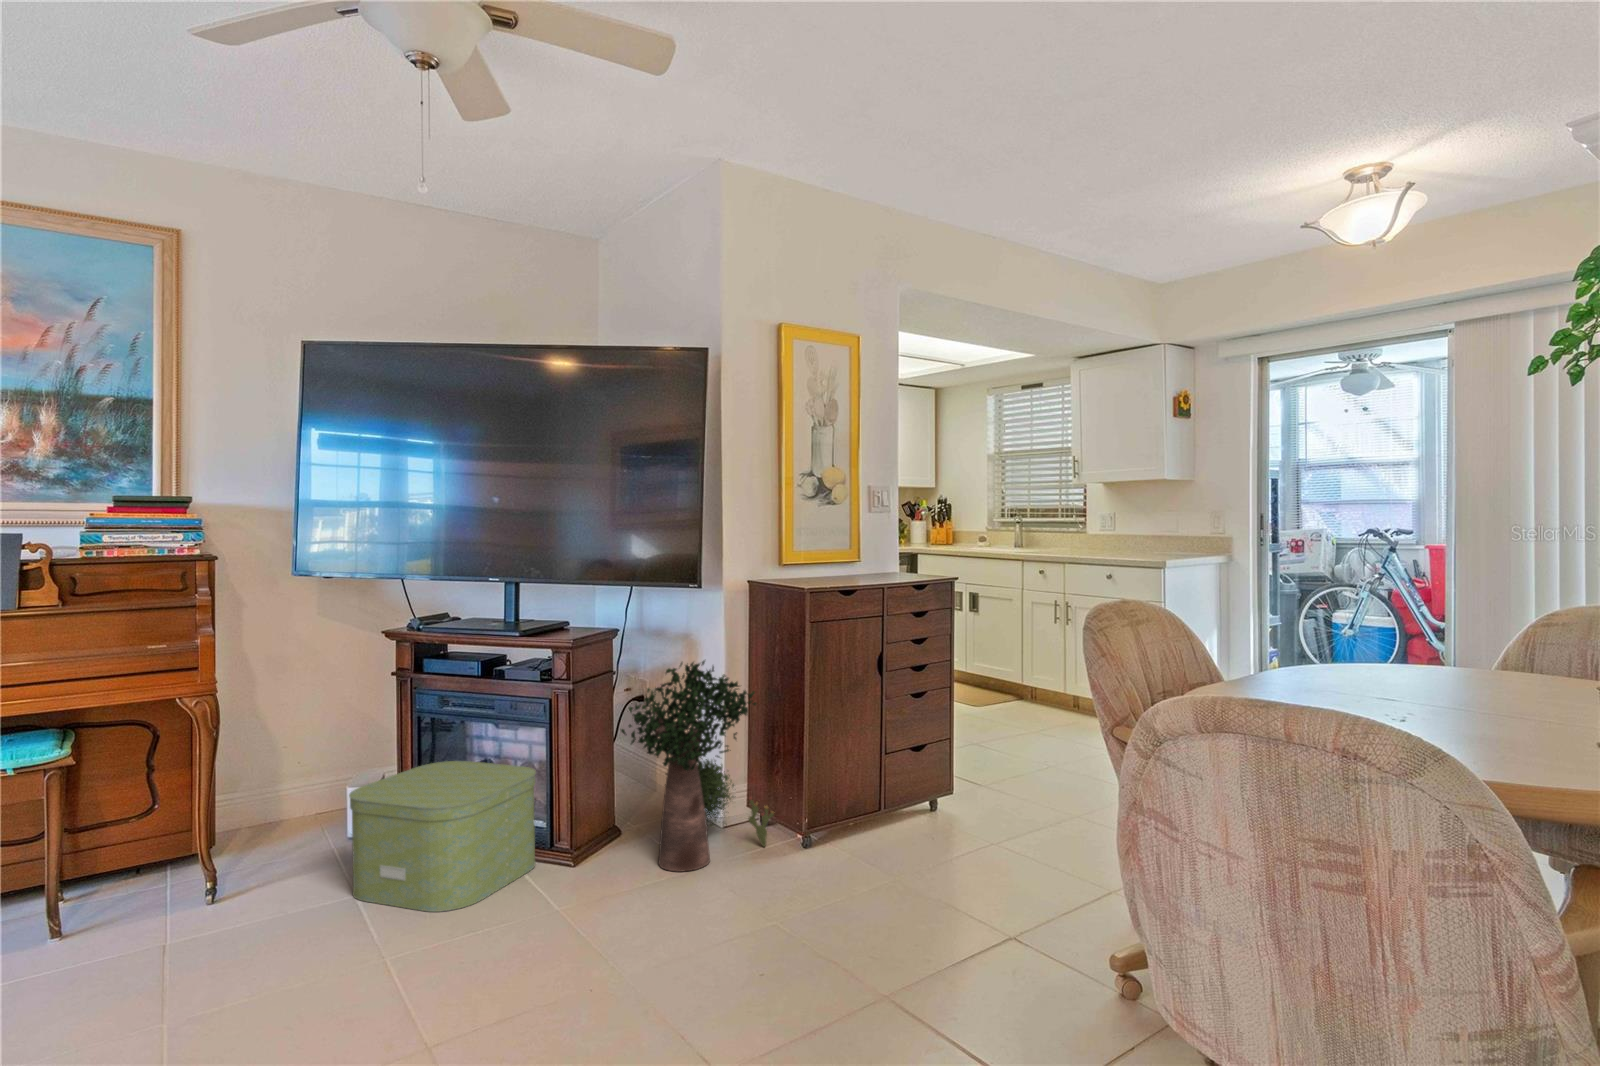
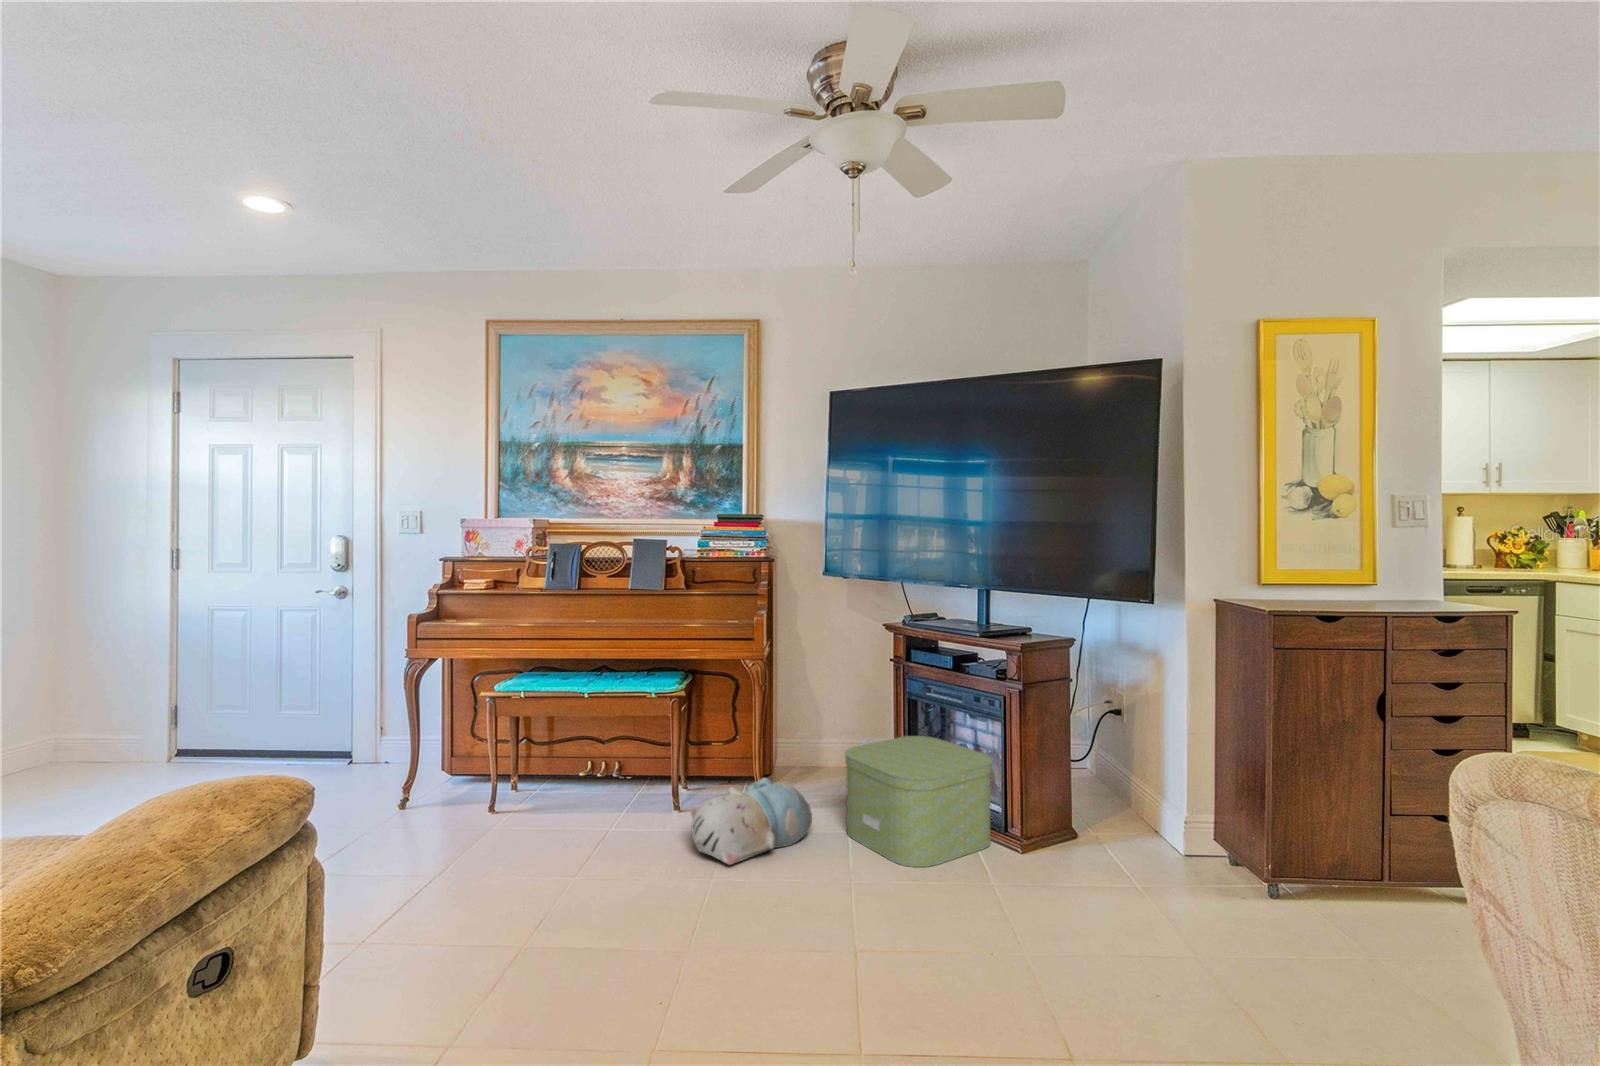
potted plant: present [621,661,774,872] -> none [1068,679,1242,894]
plush toy: none [107,853,306,978] -> present [691,778,812,865]

